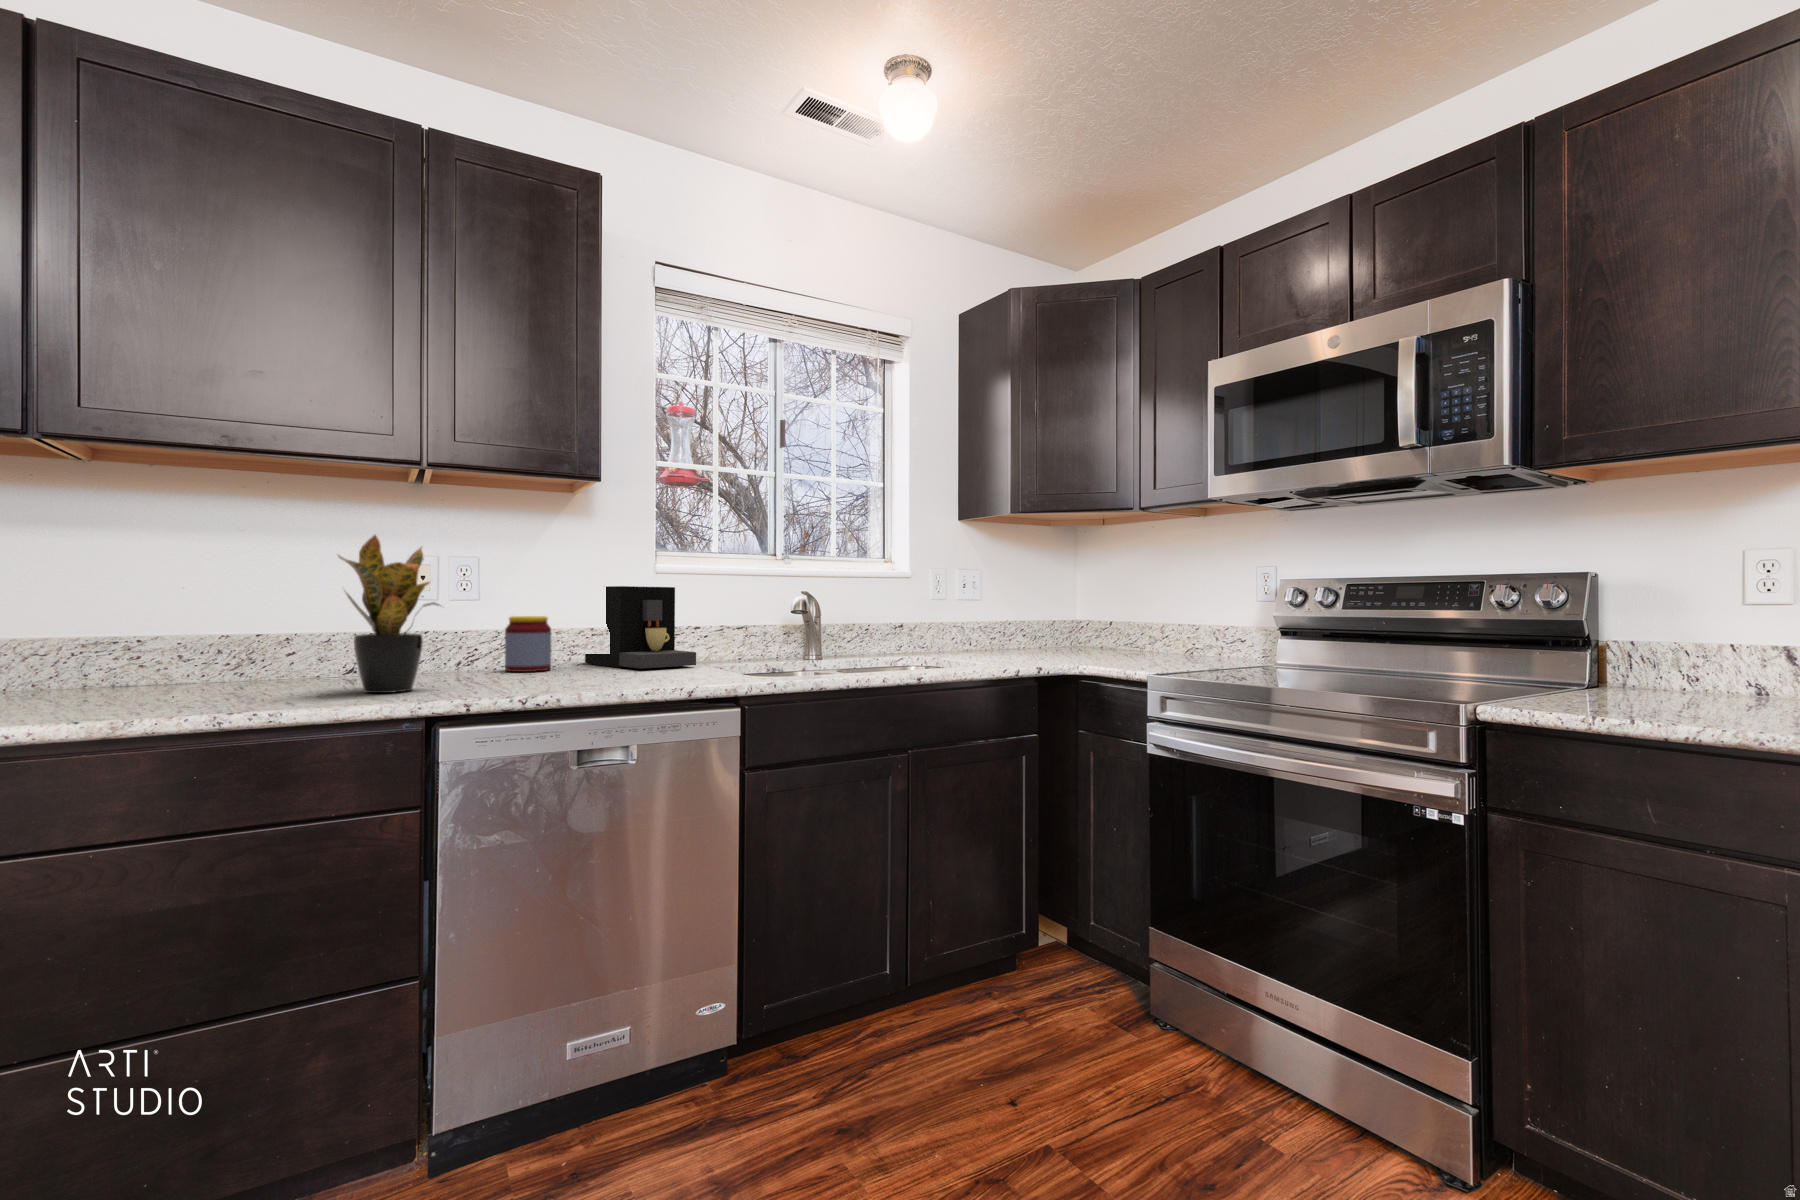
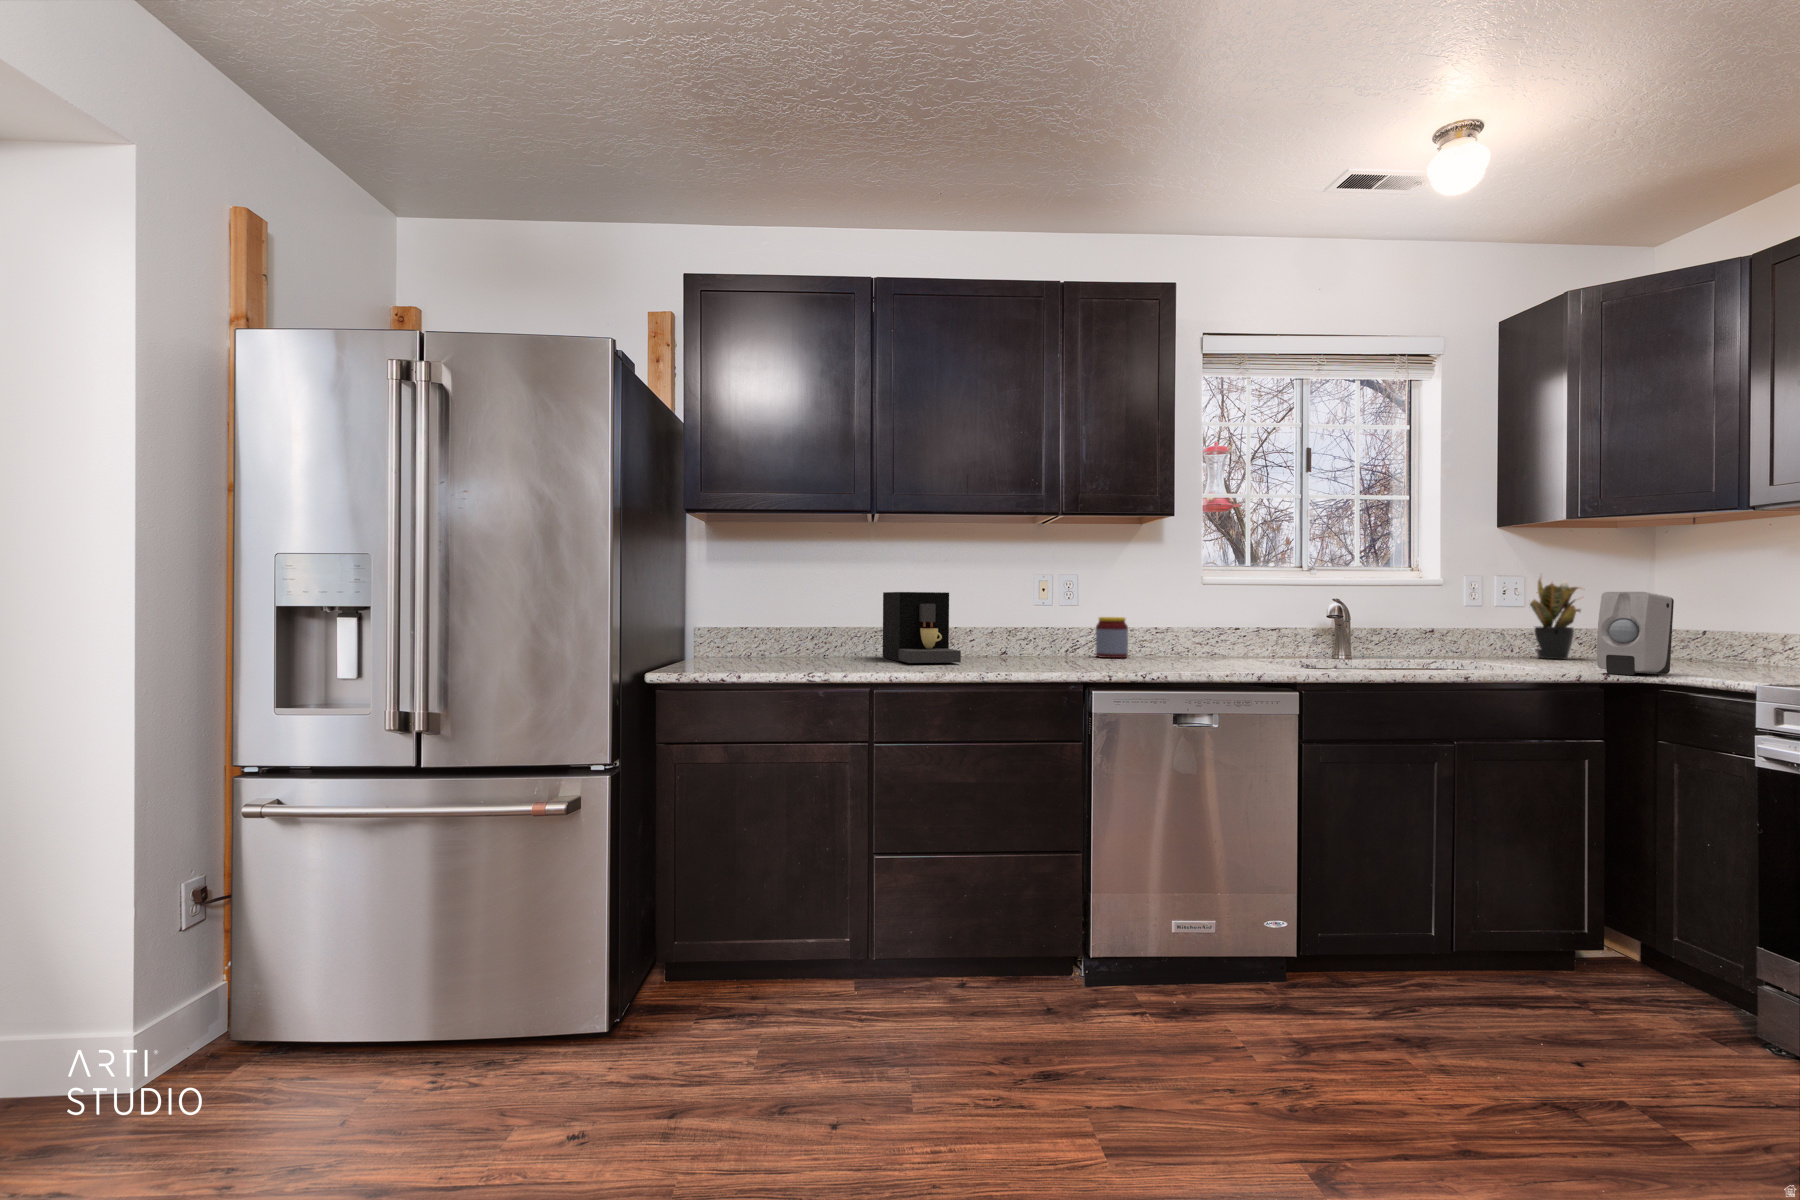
potted plant: present [338,535,440,693] -> present [1530,574,1581,659]
soap dispenser: none [1033,585,1090,668] -> present [1597,592,1674,675]
coffee maker: present [585,586,696,668] -> present [883,592,961,663]

